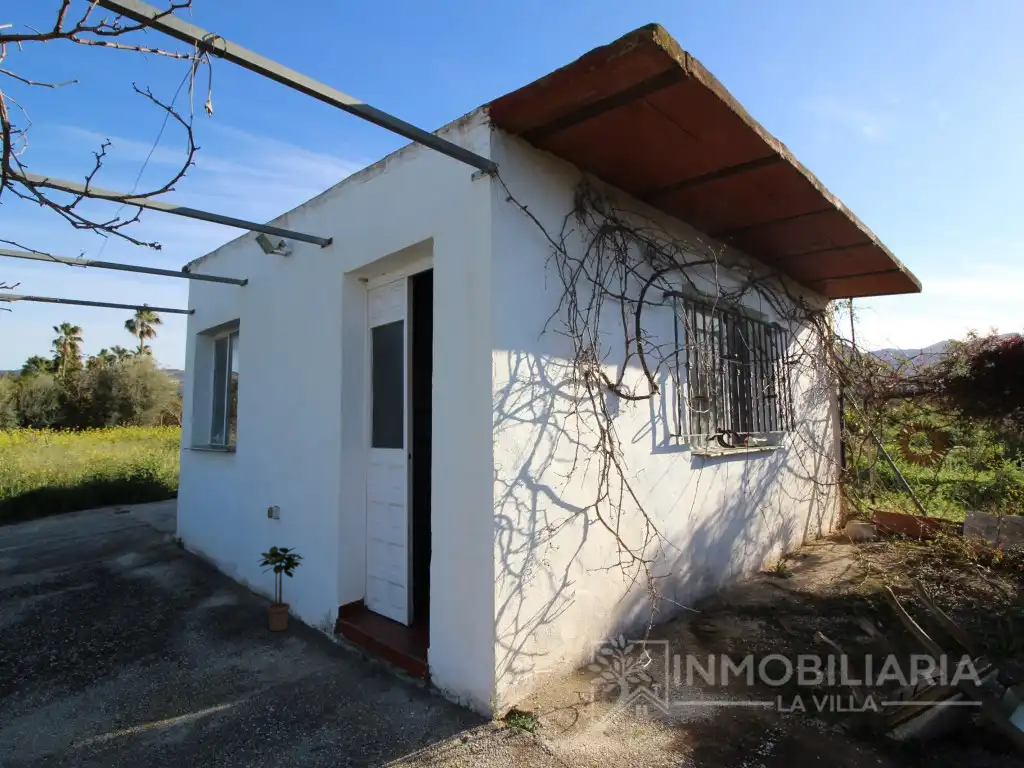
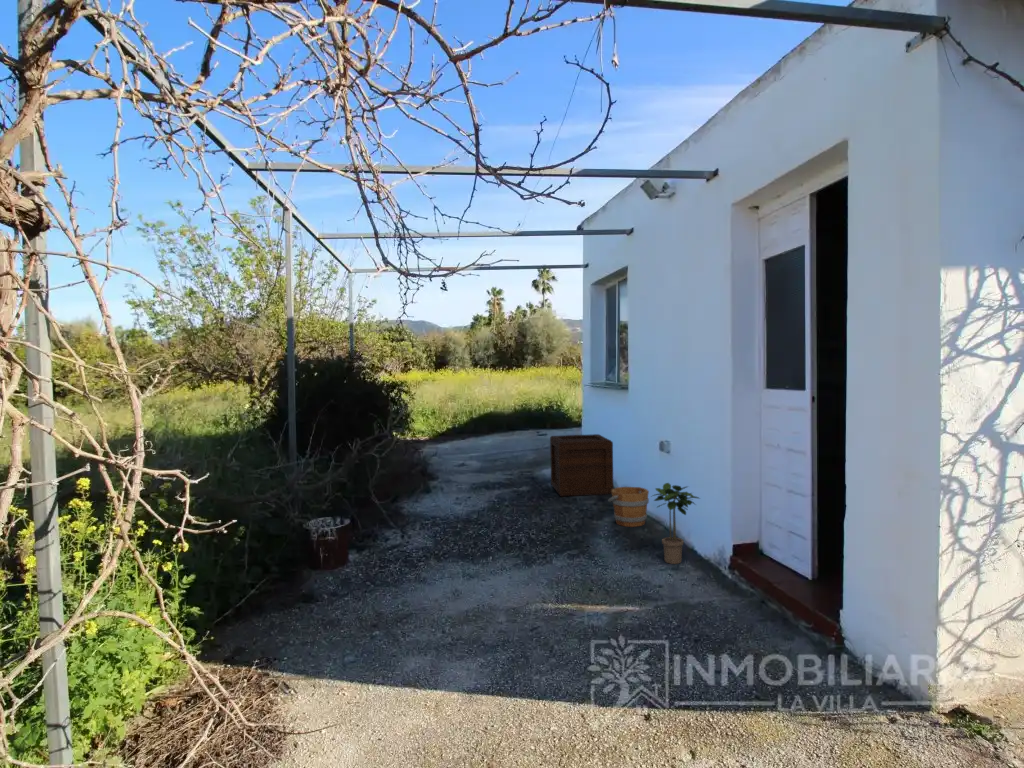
wooden crate: none [137,501,217,577] -> present [550,434,613,497]
bucket: none [208,555,255,600] -> present [608,487,649,527]

